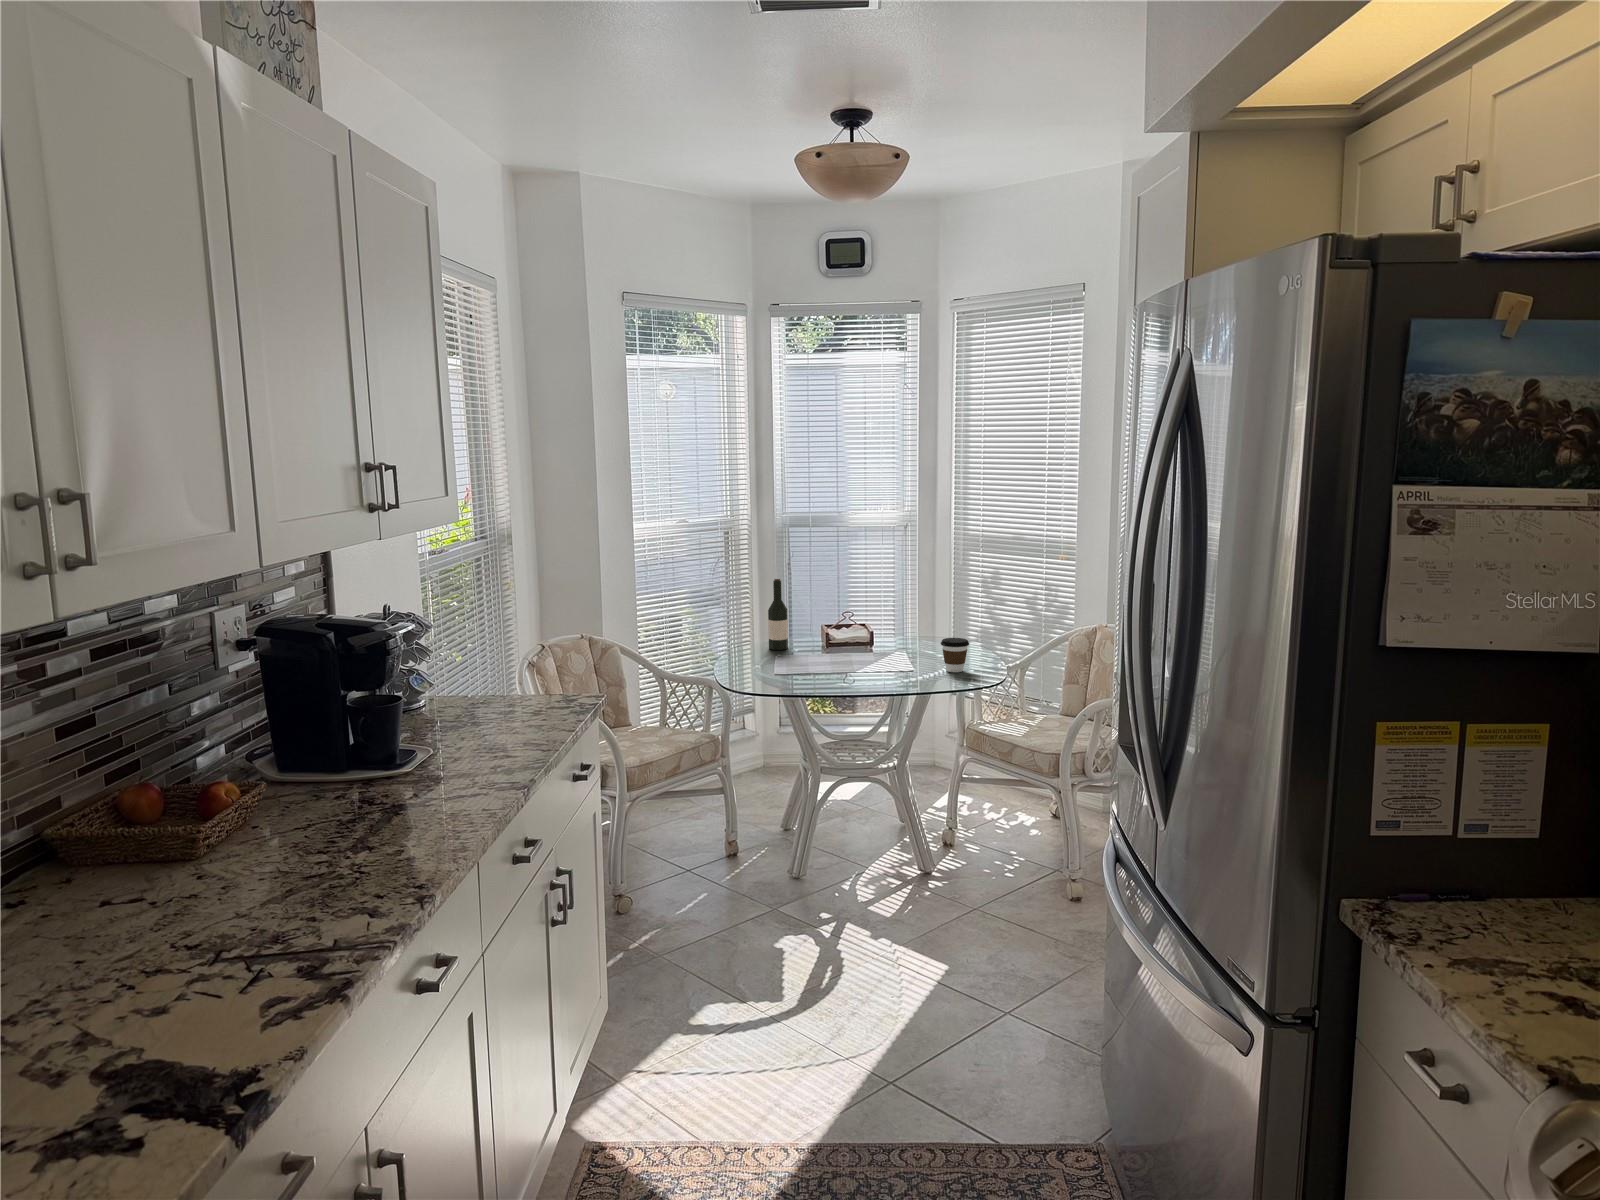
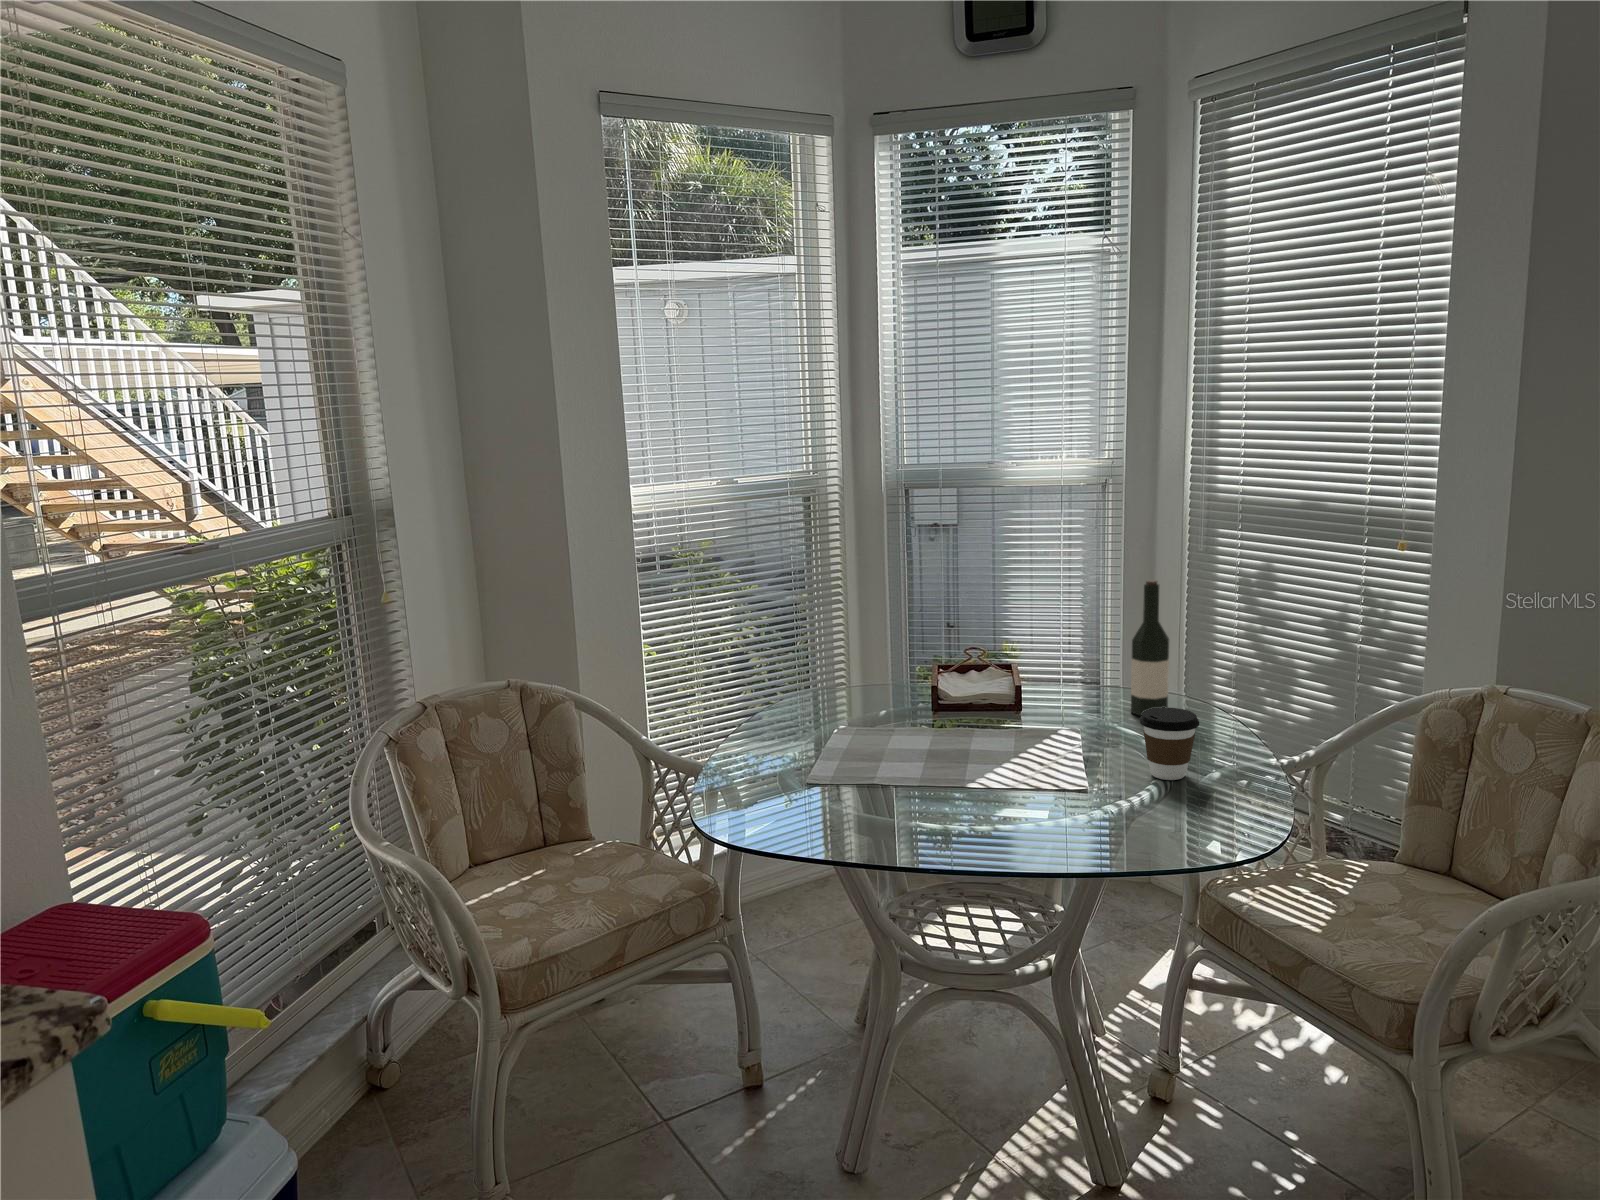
wine bottle: present [768,578,788,650] -> present [1131,580,1169,716]

